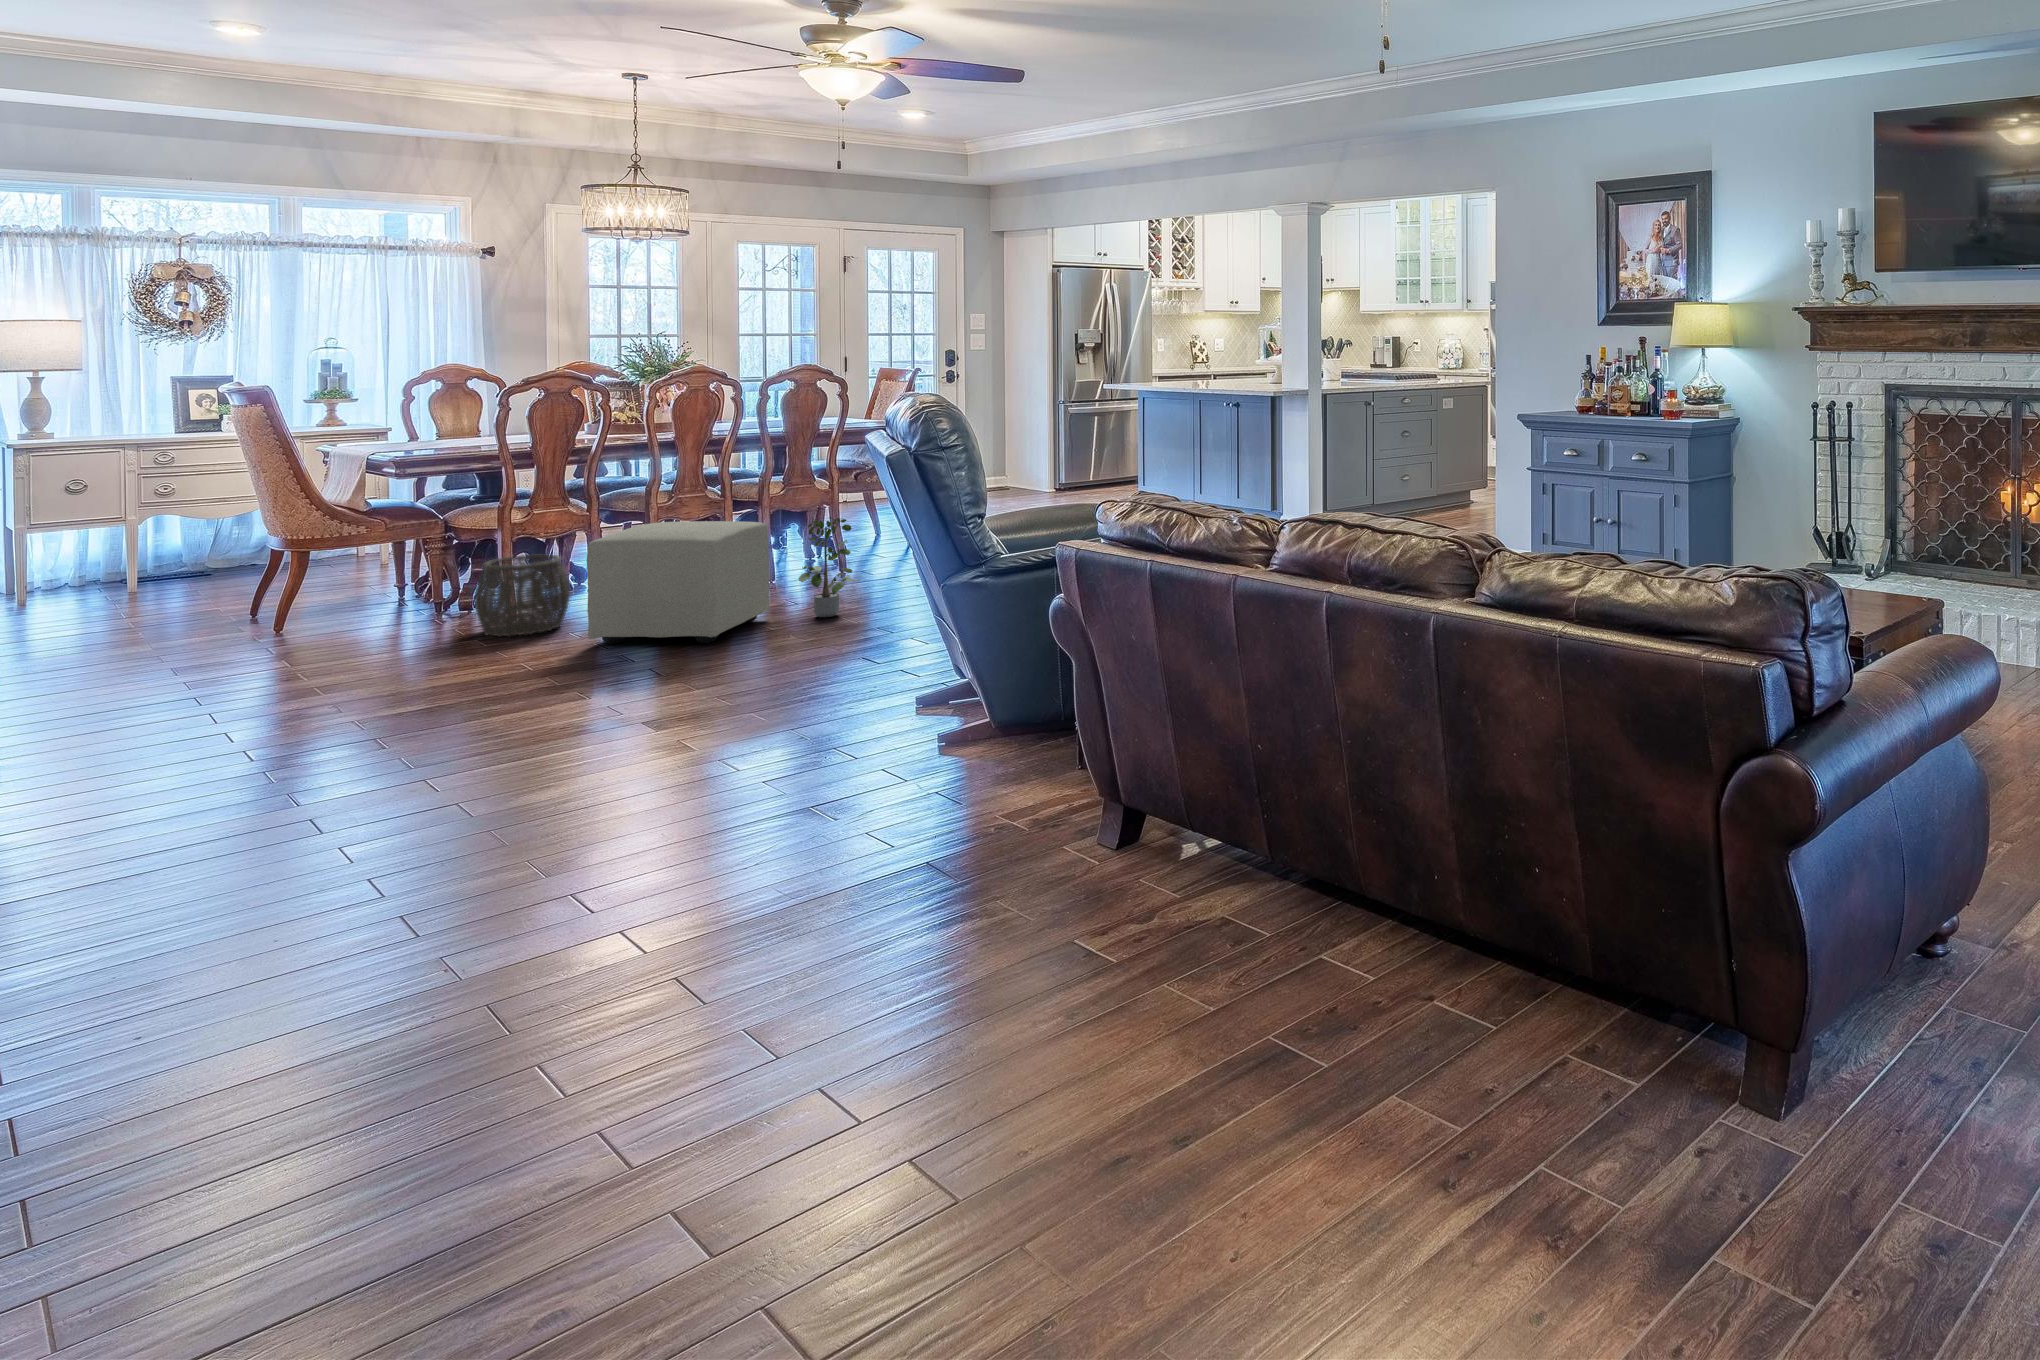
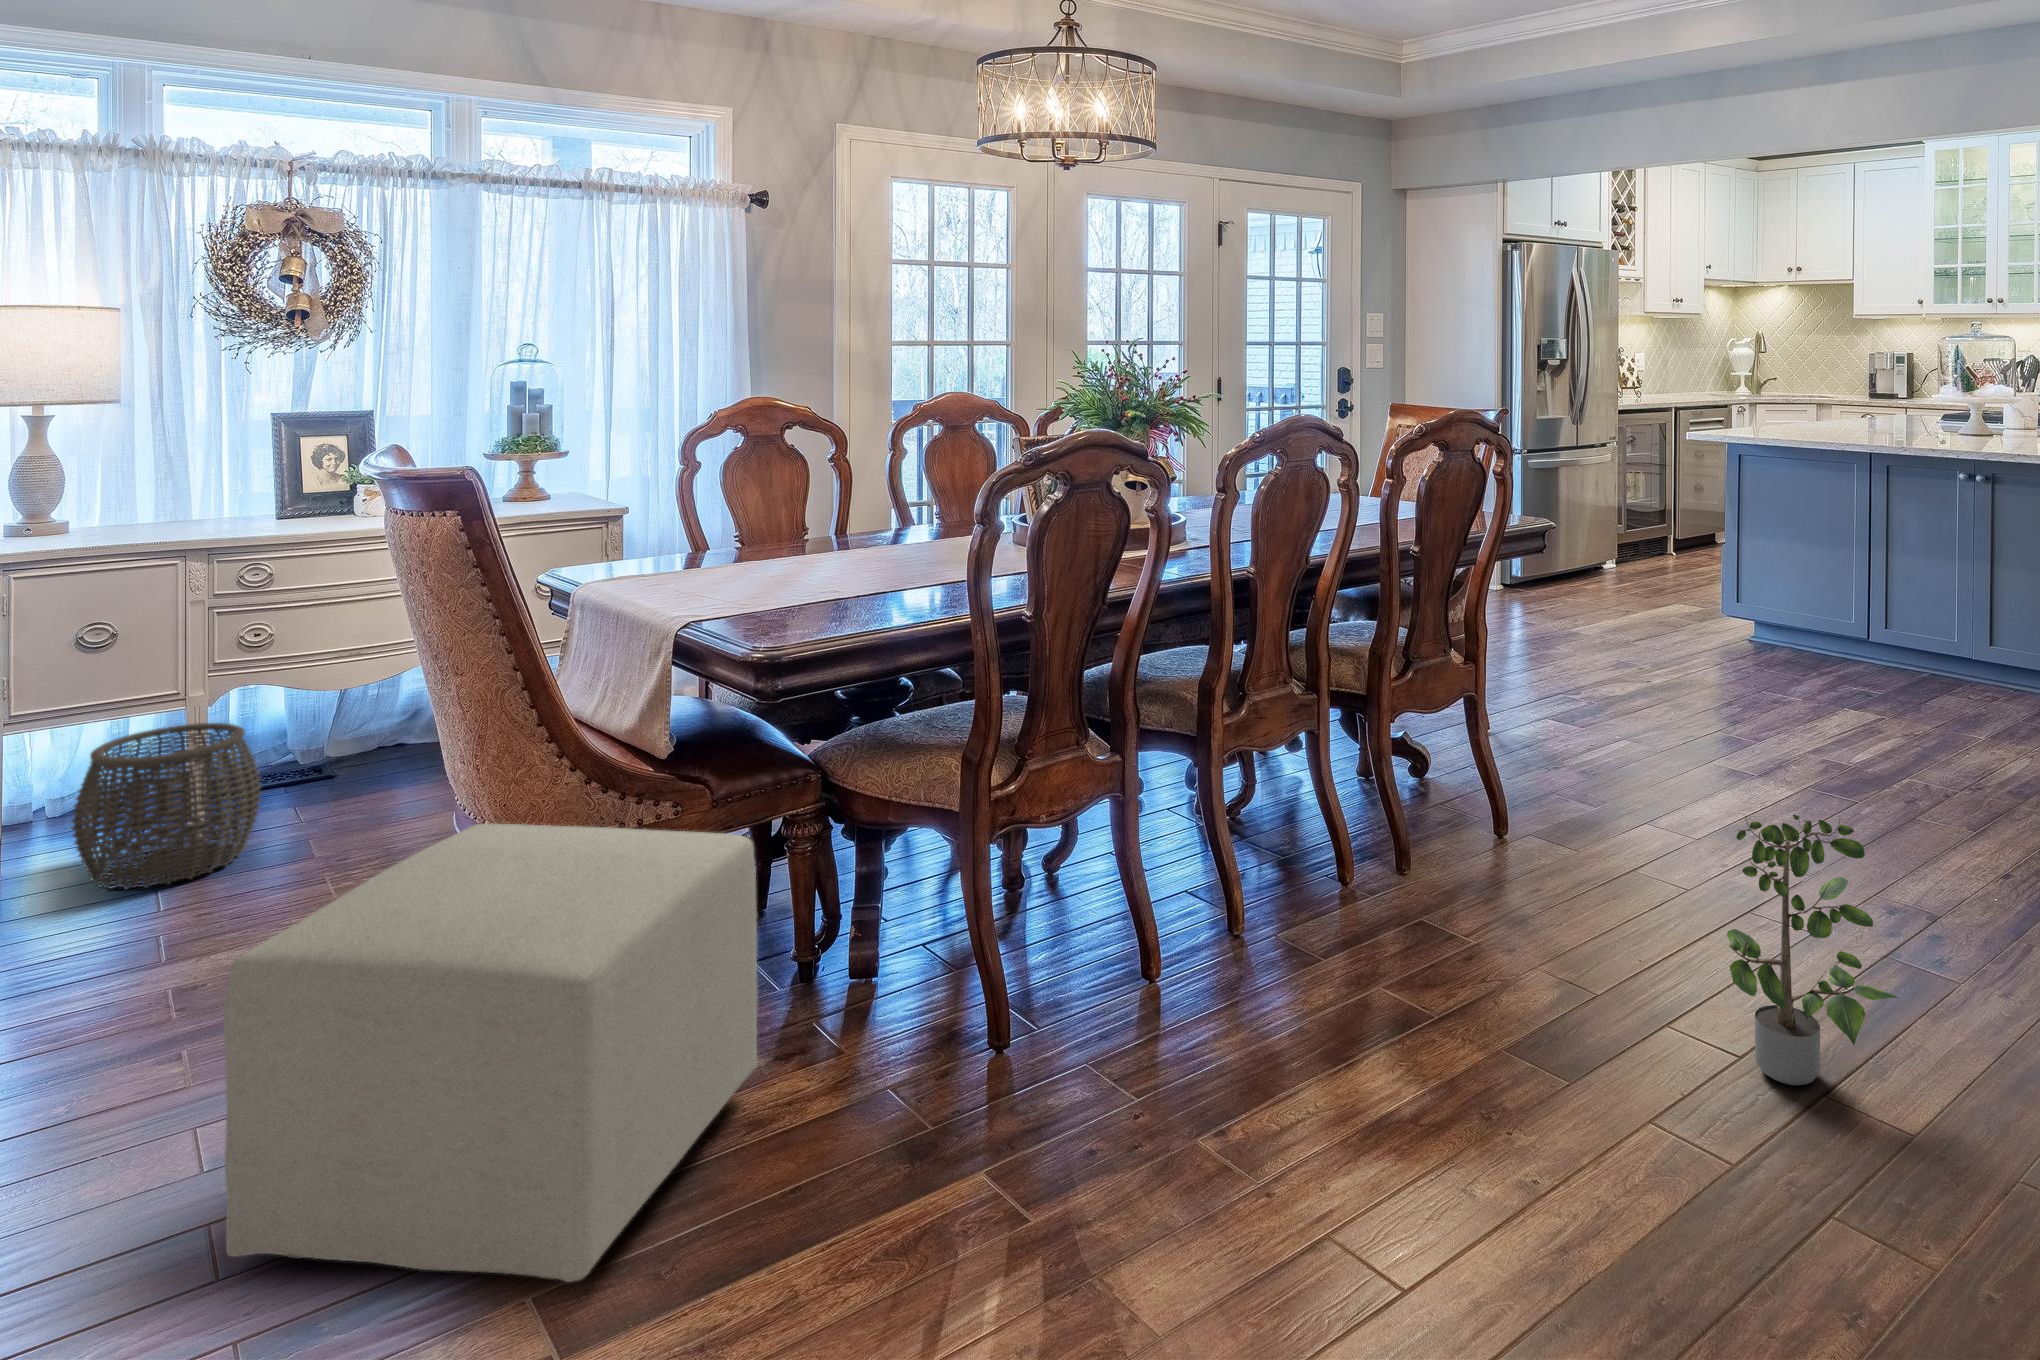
ottoman: present [587,521,769,644] -> present [224,824,757,1282]
woven basket: present [474,554,570,637] -> present [71,723,261,890]

